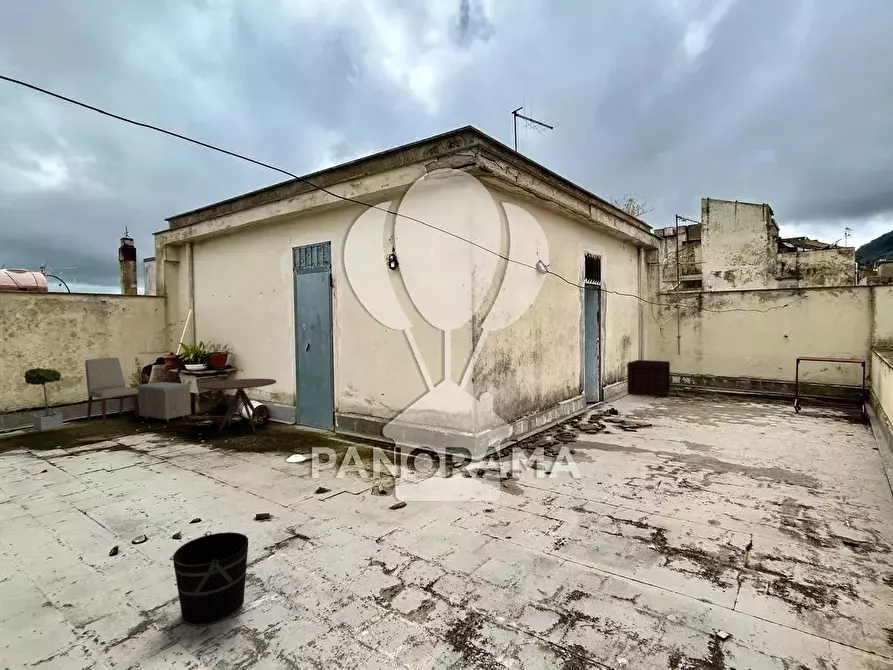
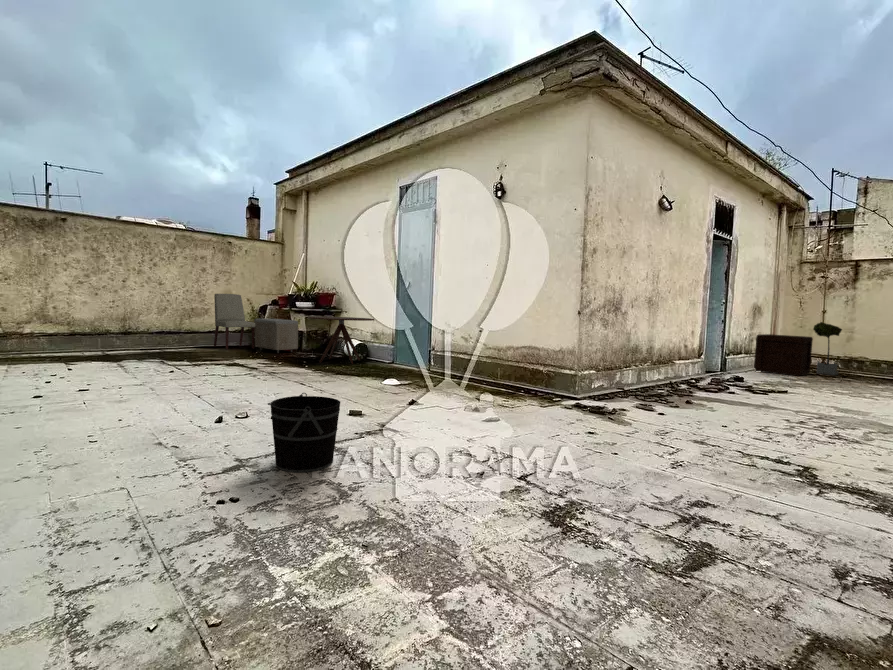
potted tree: present [24,367,63,430] -> present [813,322,842,375]

